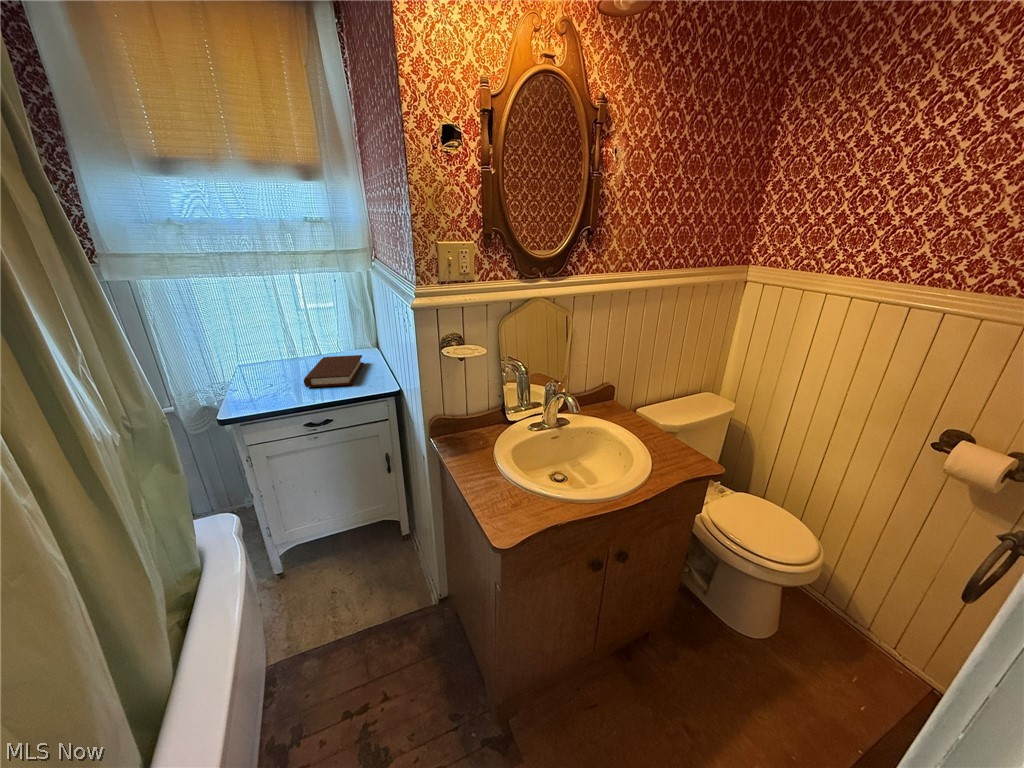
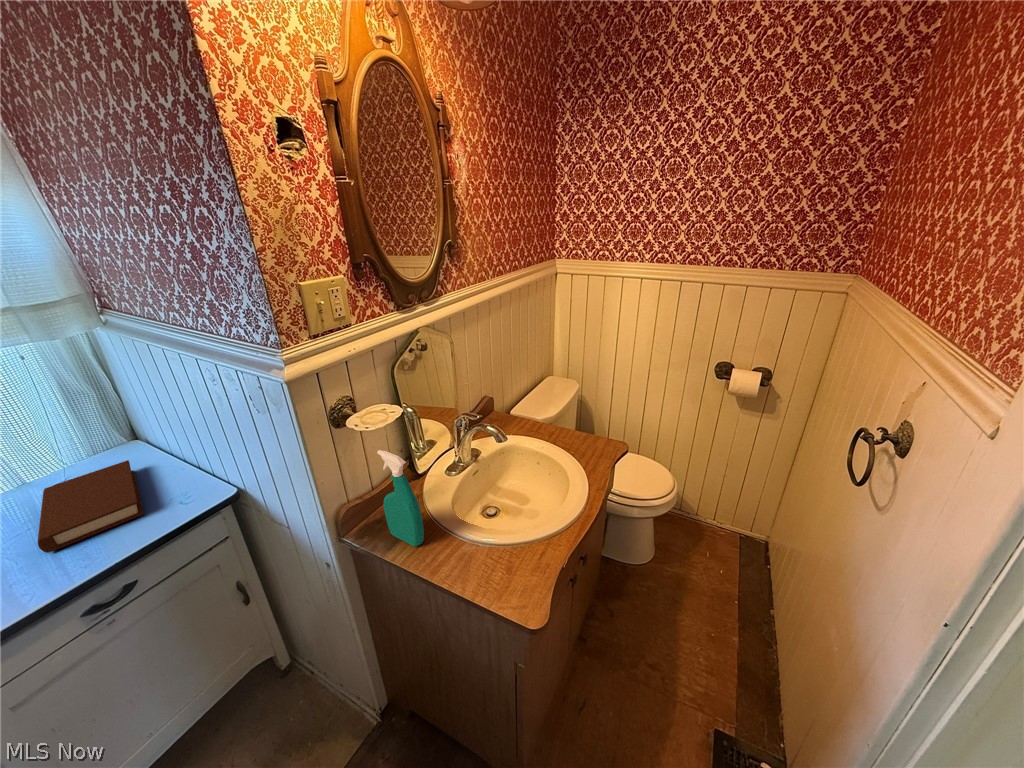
spray bottle: none [457,377,476,463] -> present [377,450,424,546]

